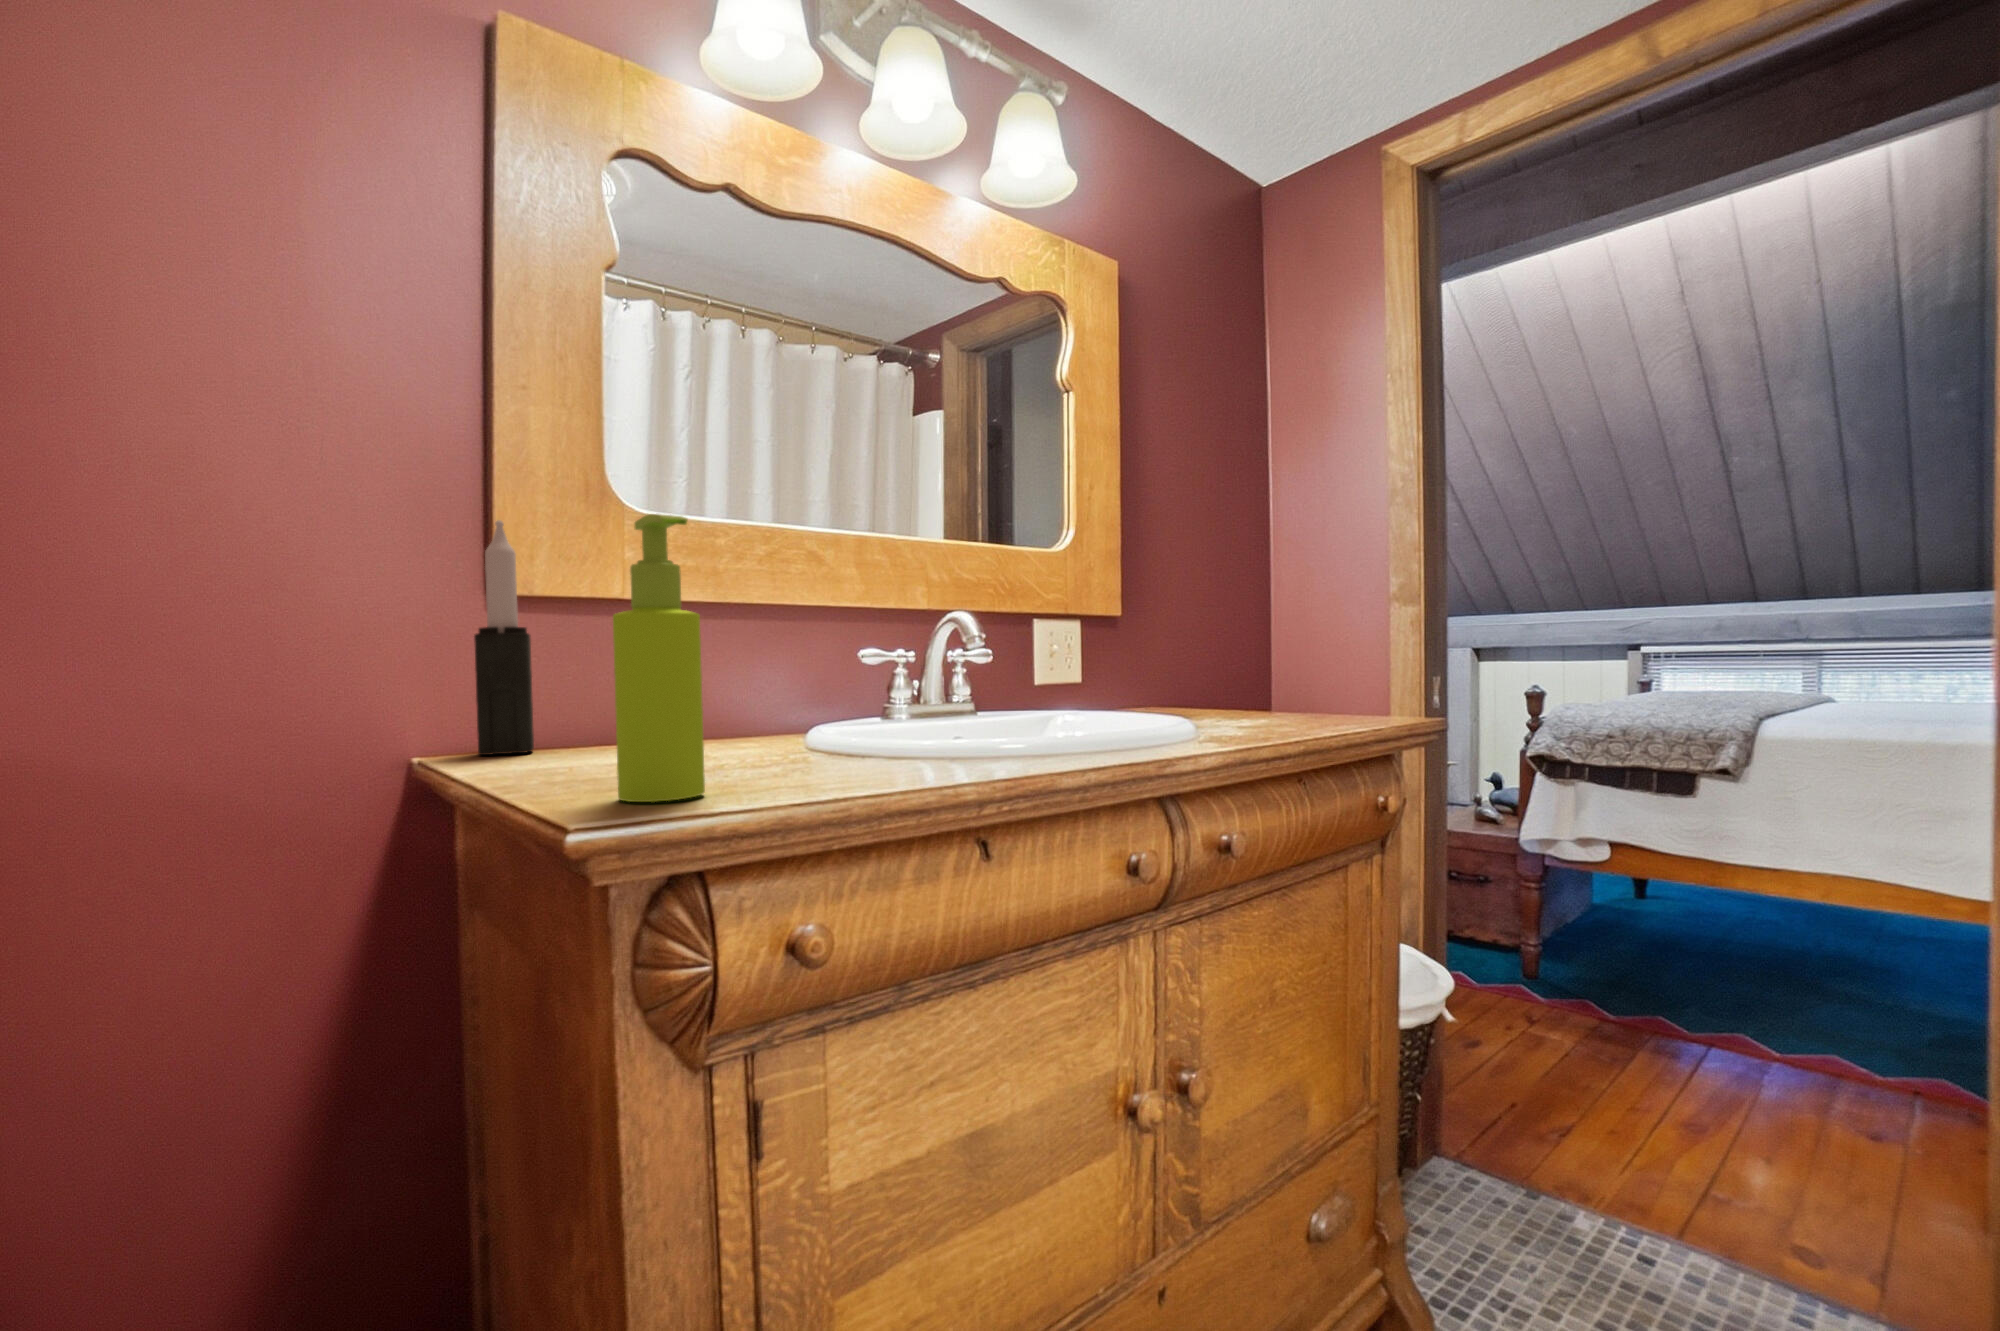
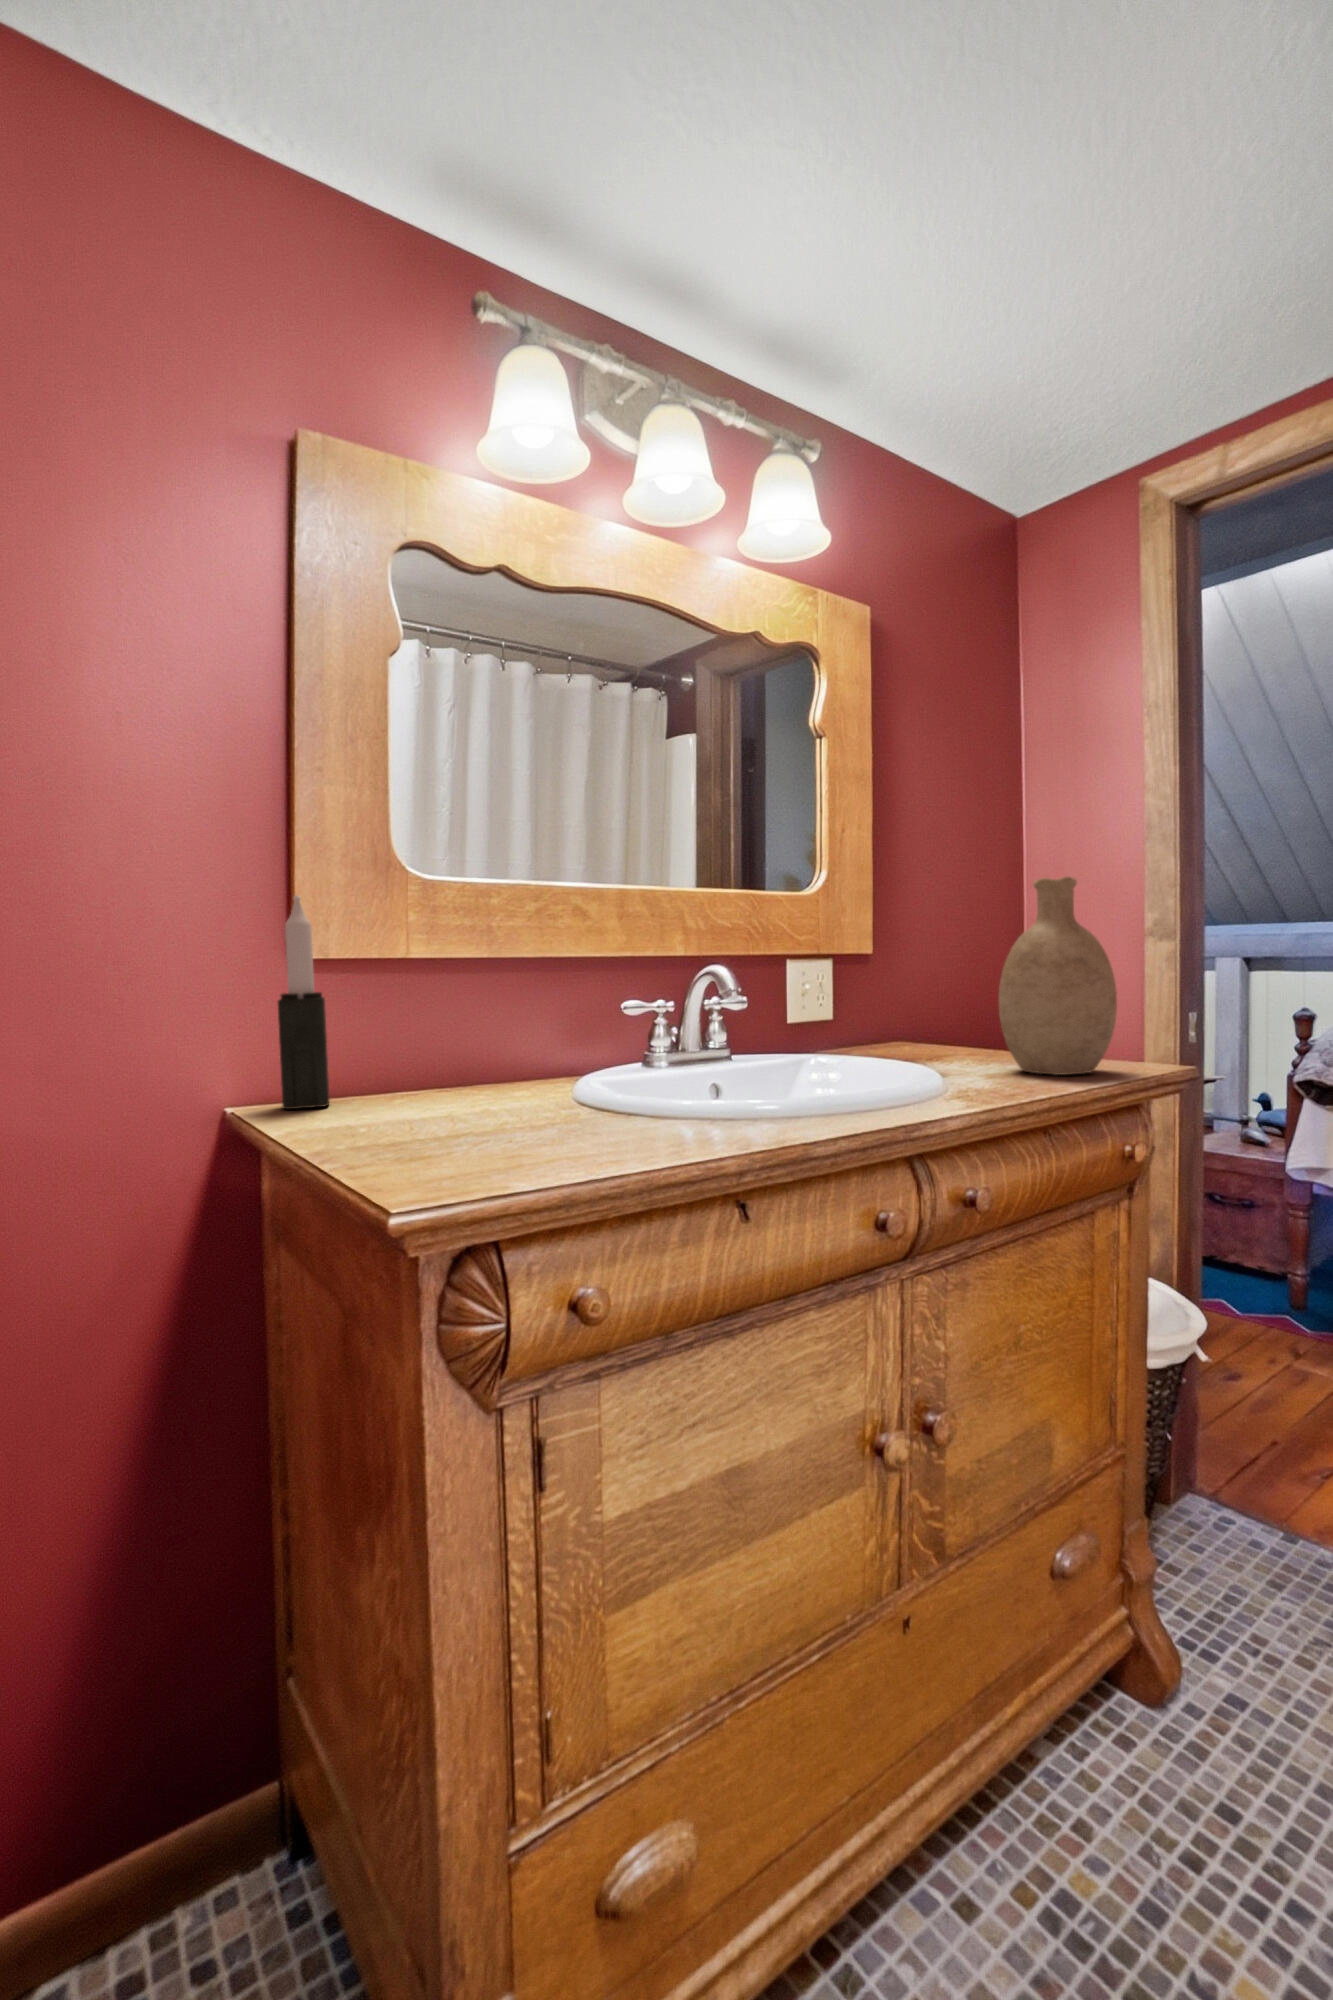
soap dispenser: present [613,514,705,802] -> none [413,920,494,1176]
decorative vase: none [1249,525,1365,725] -> present [999,876,1117,1075]

